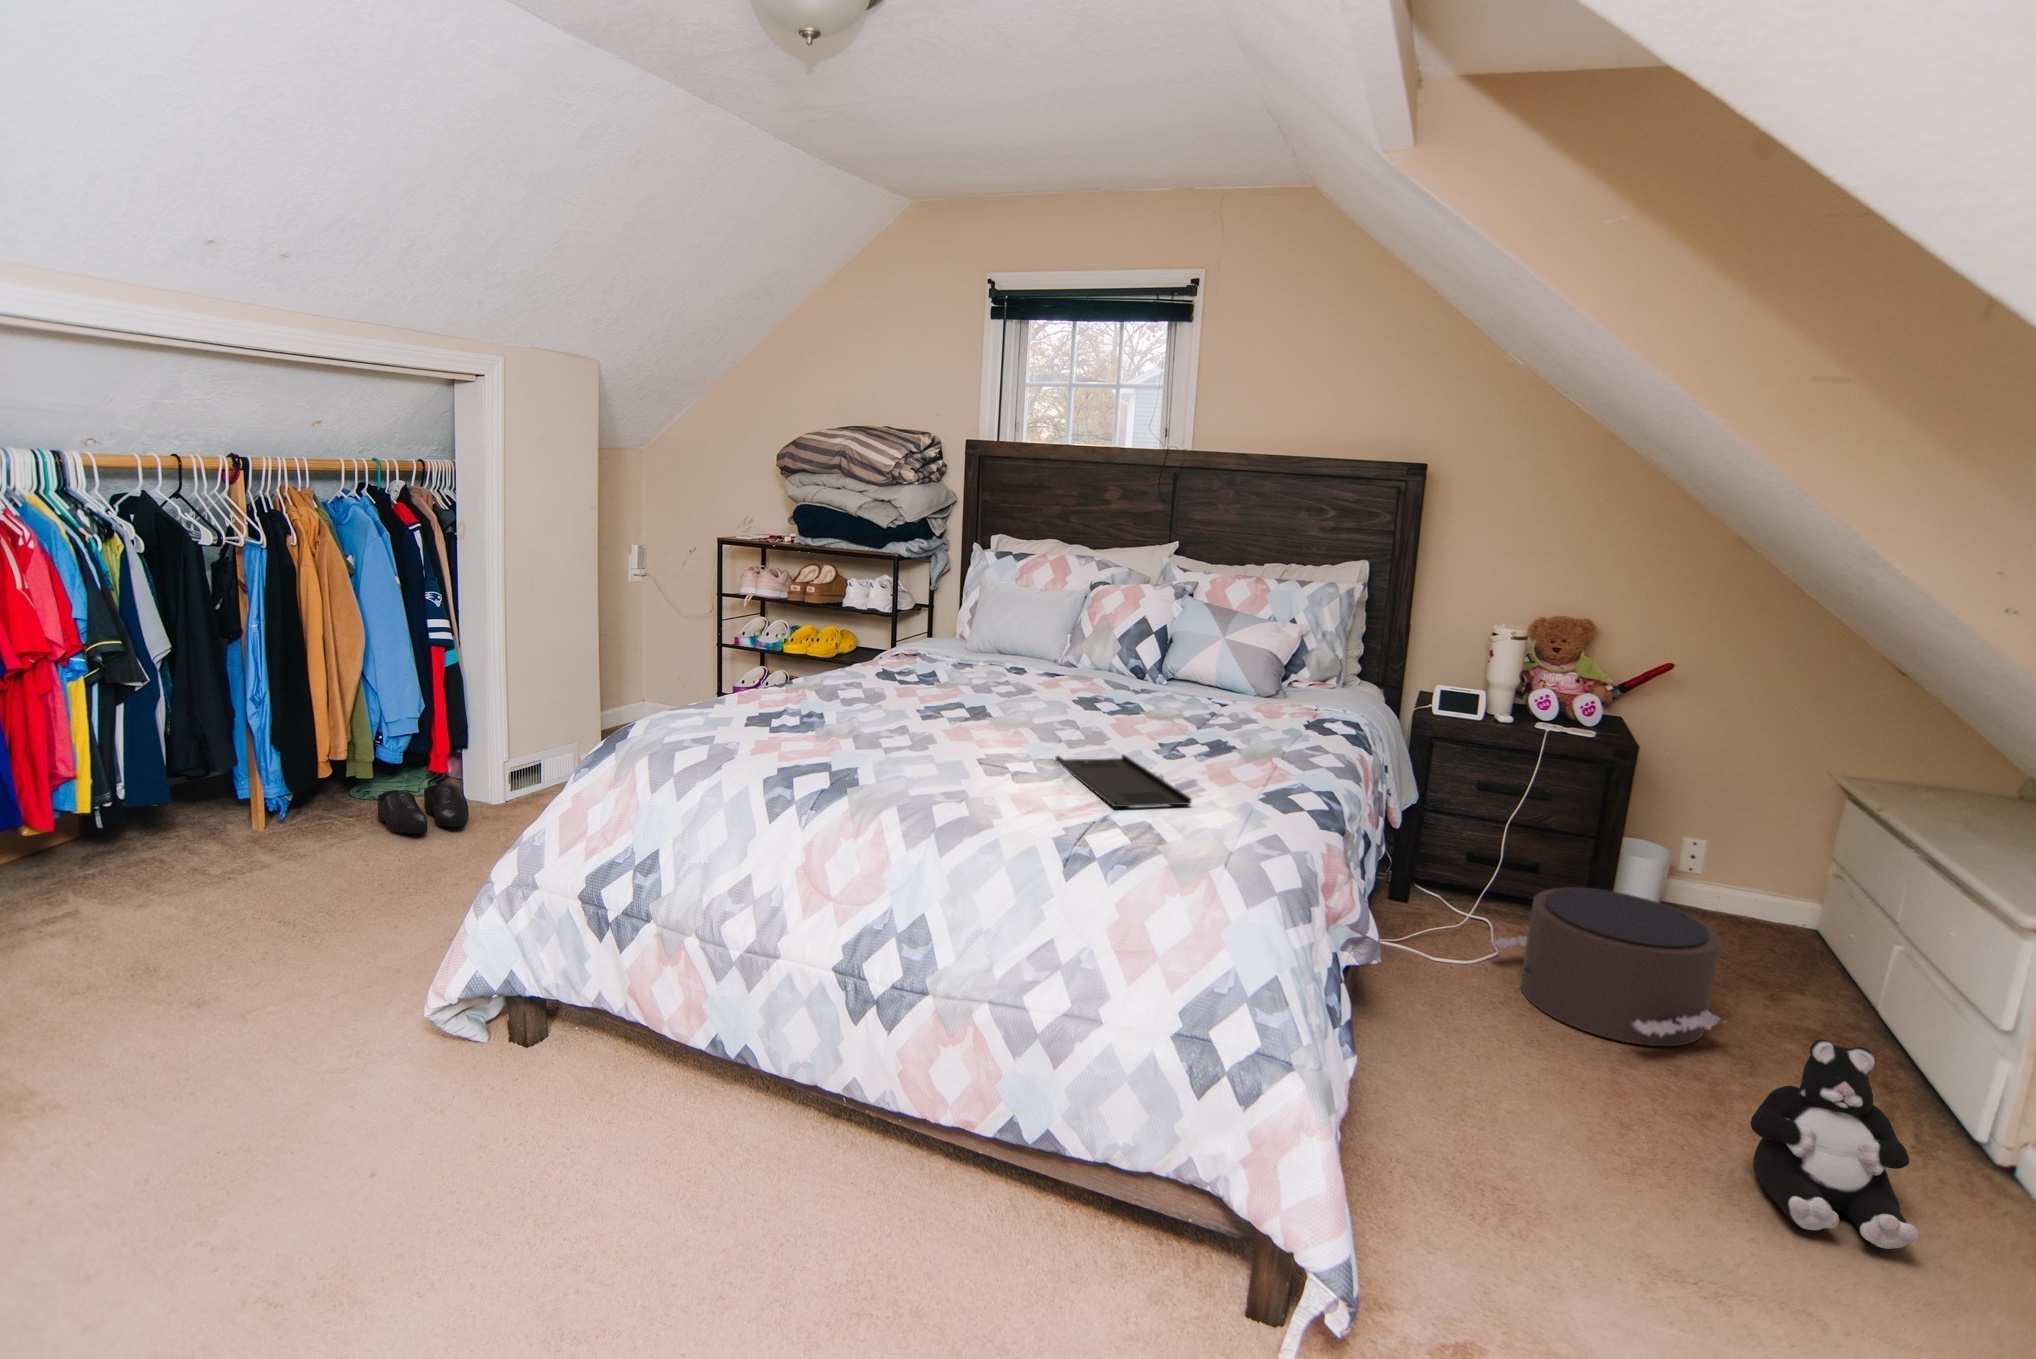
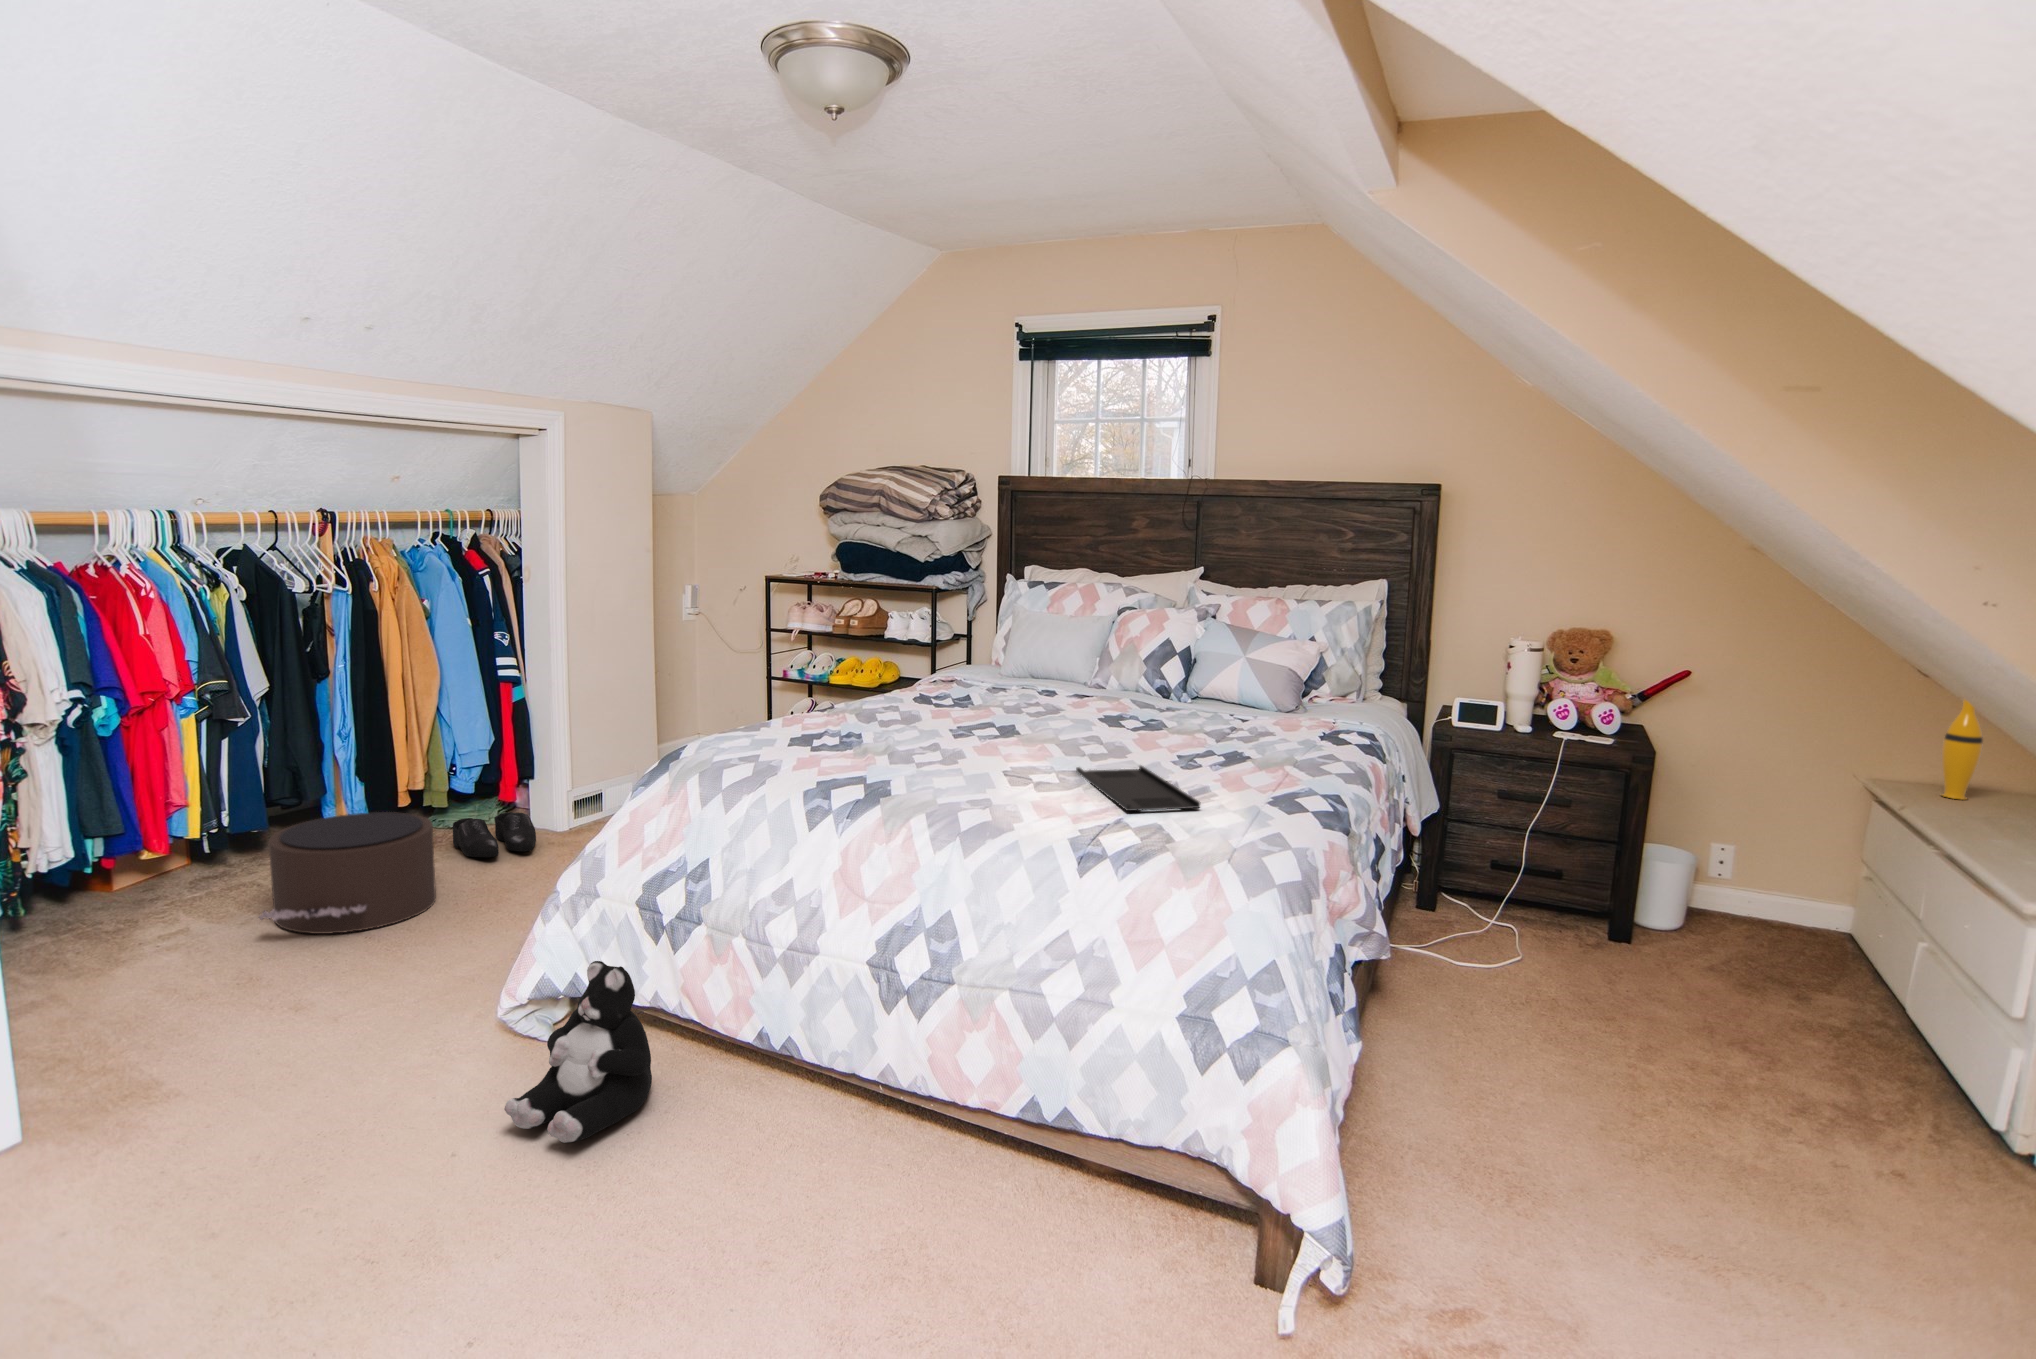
vase: none [1919,693,1965,800] -> present [1942,700,1983,800]
pouf: present [1492,887,1723,1046] -> present [259,812,436,934]
plush toy: present [1750,1039,1919,1249] -> present [505,961,652,1143]

